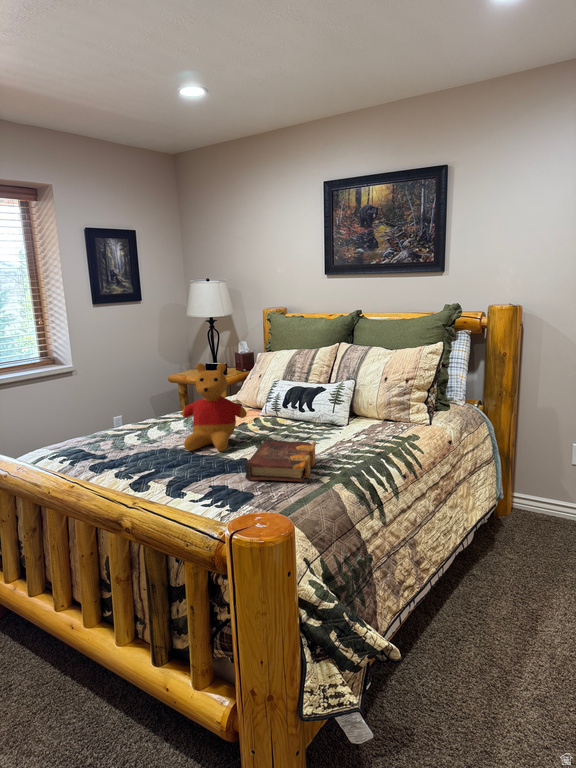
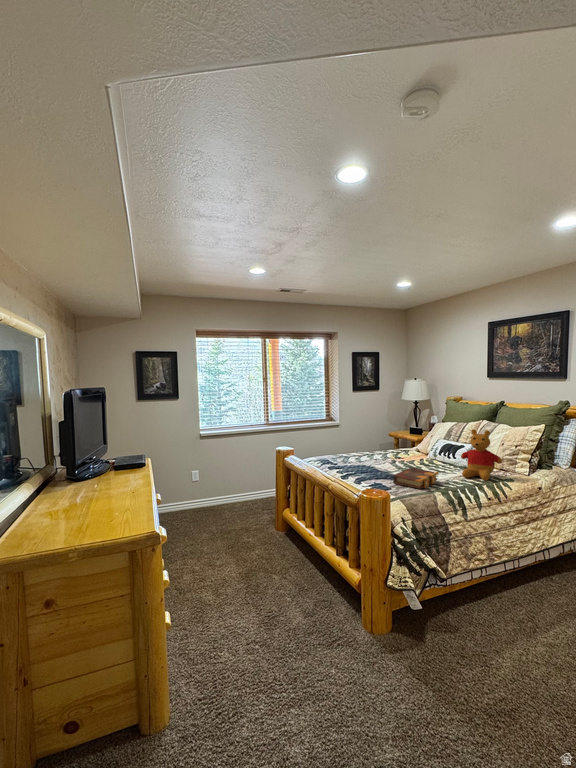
stuffed bear: present [182,363,247,451] -> present [461,429,502,481]

